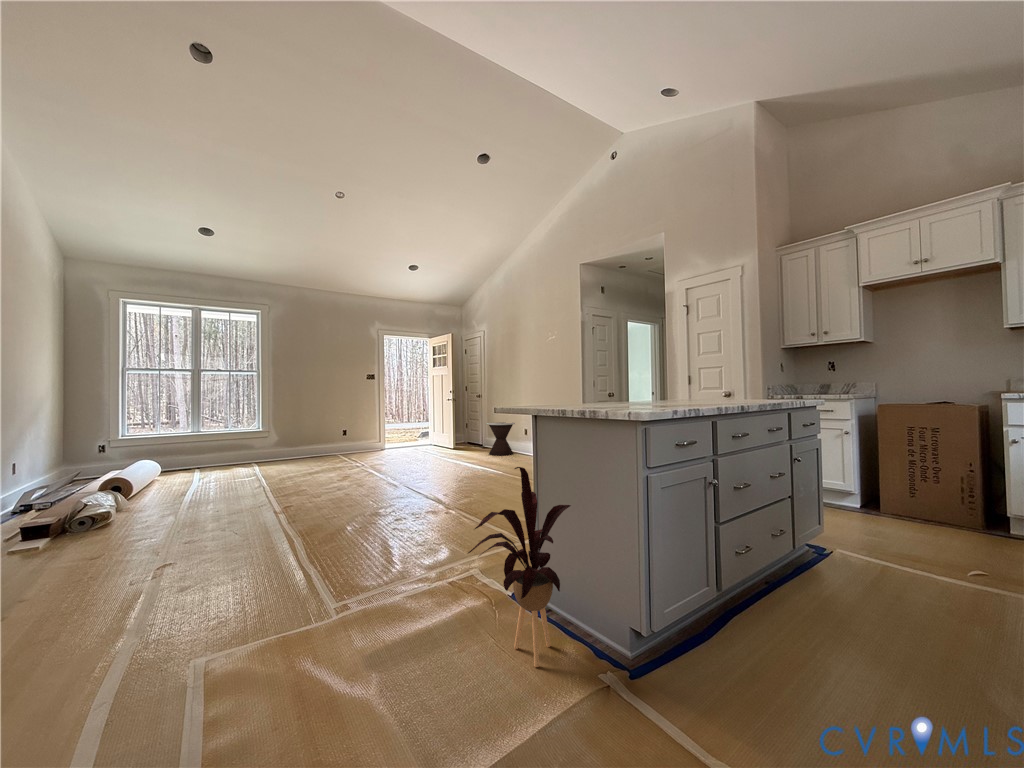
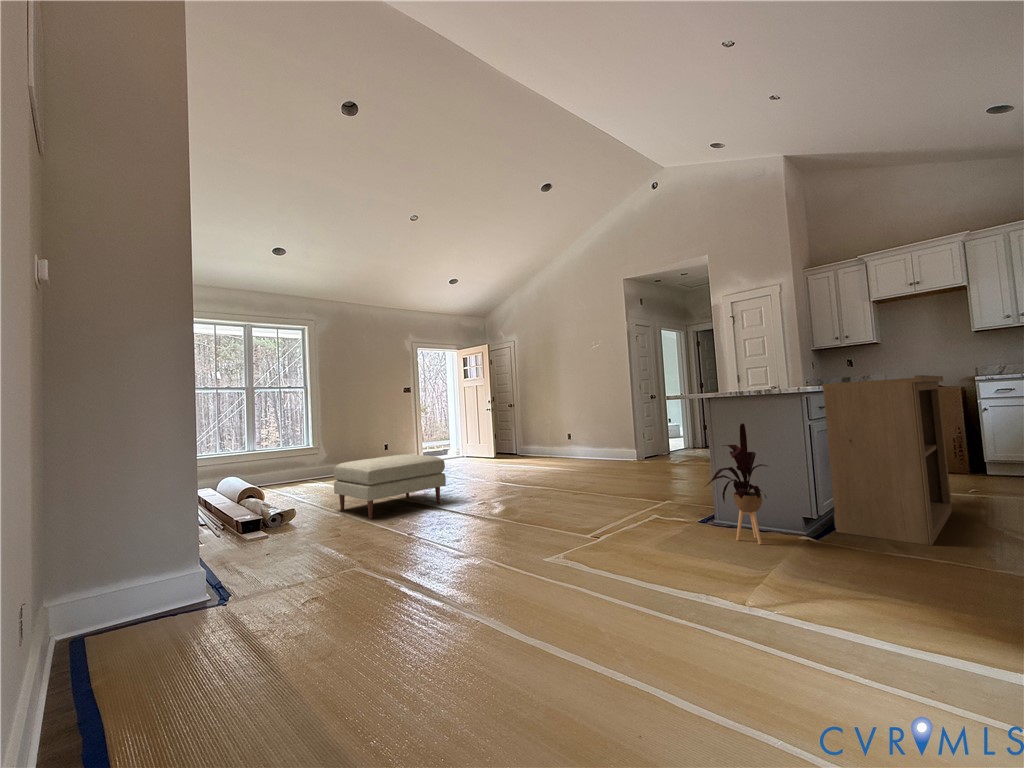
bookshelf: none [681,398,919,730] -> present [822,375,952,546]
side table: present [486,422,515,456] -> none [530,429,558,460]
ottoman: none [179,452,303,529] -> present [334,455,446,519]

